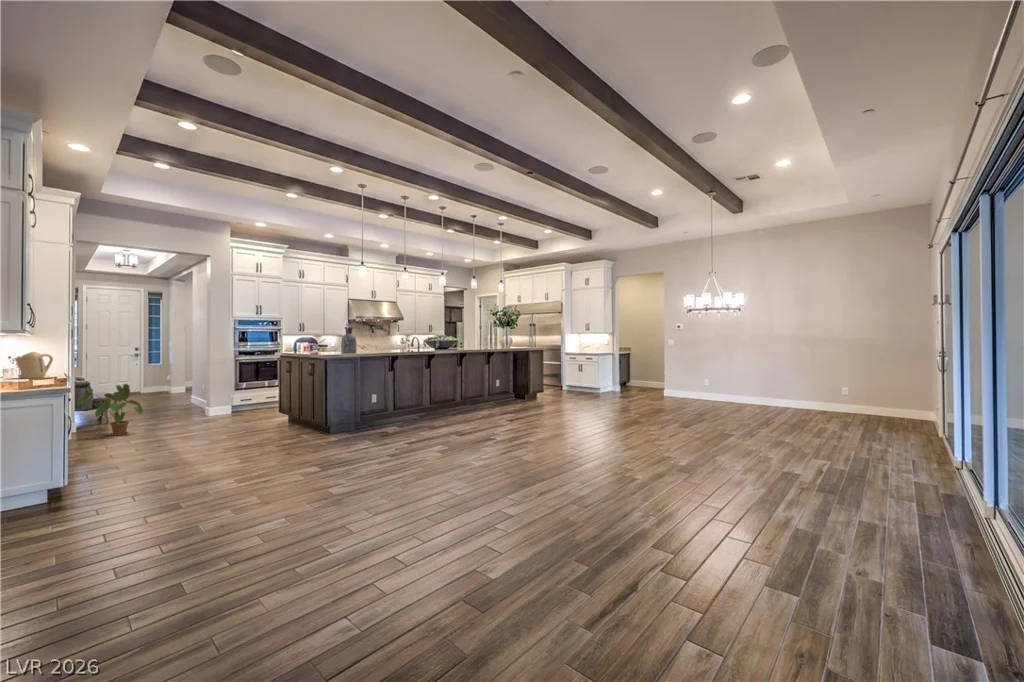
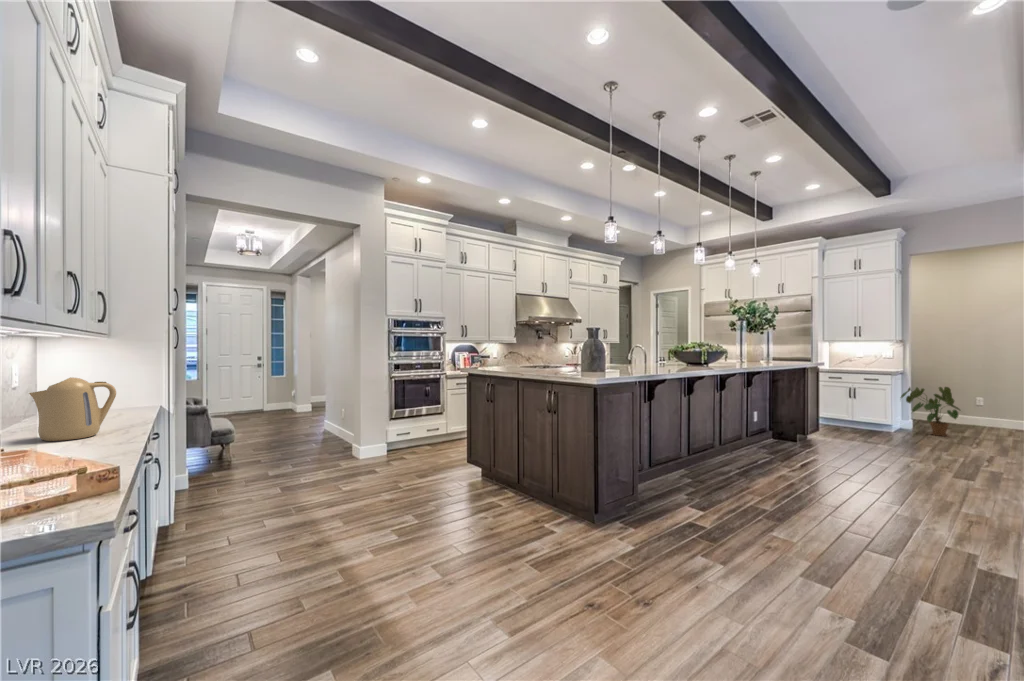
house plant: present [77,384,143,436] -> present [901,387,960,436]

